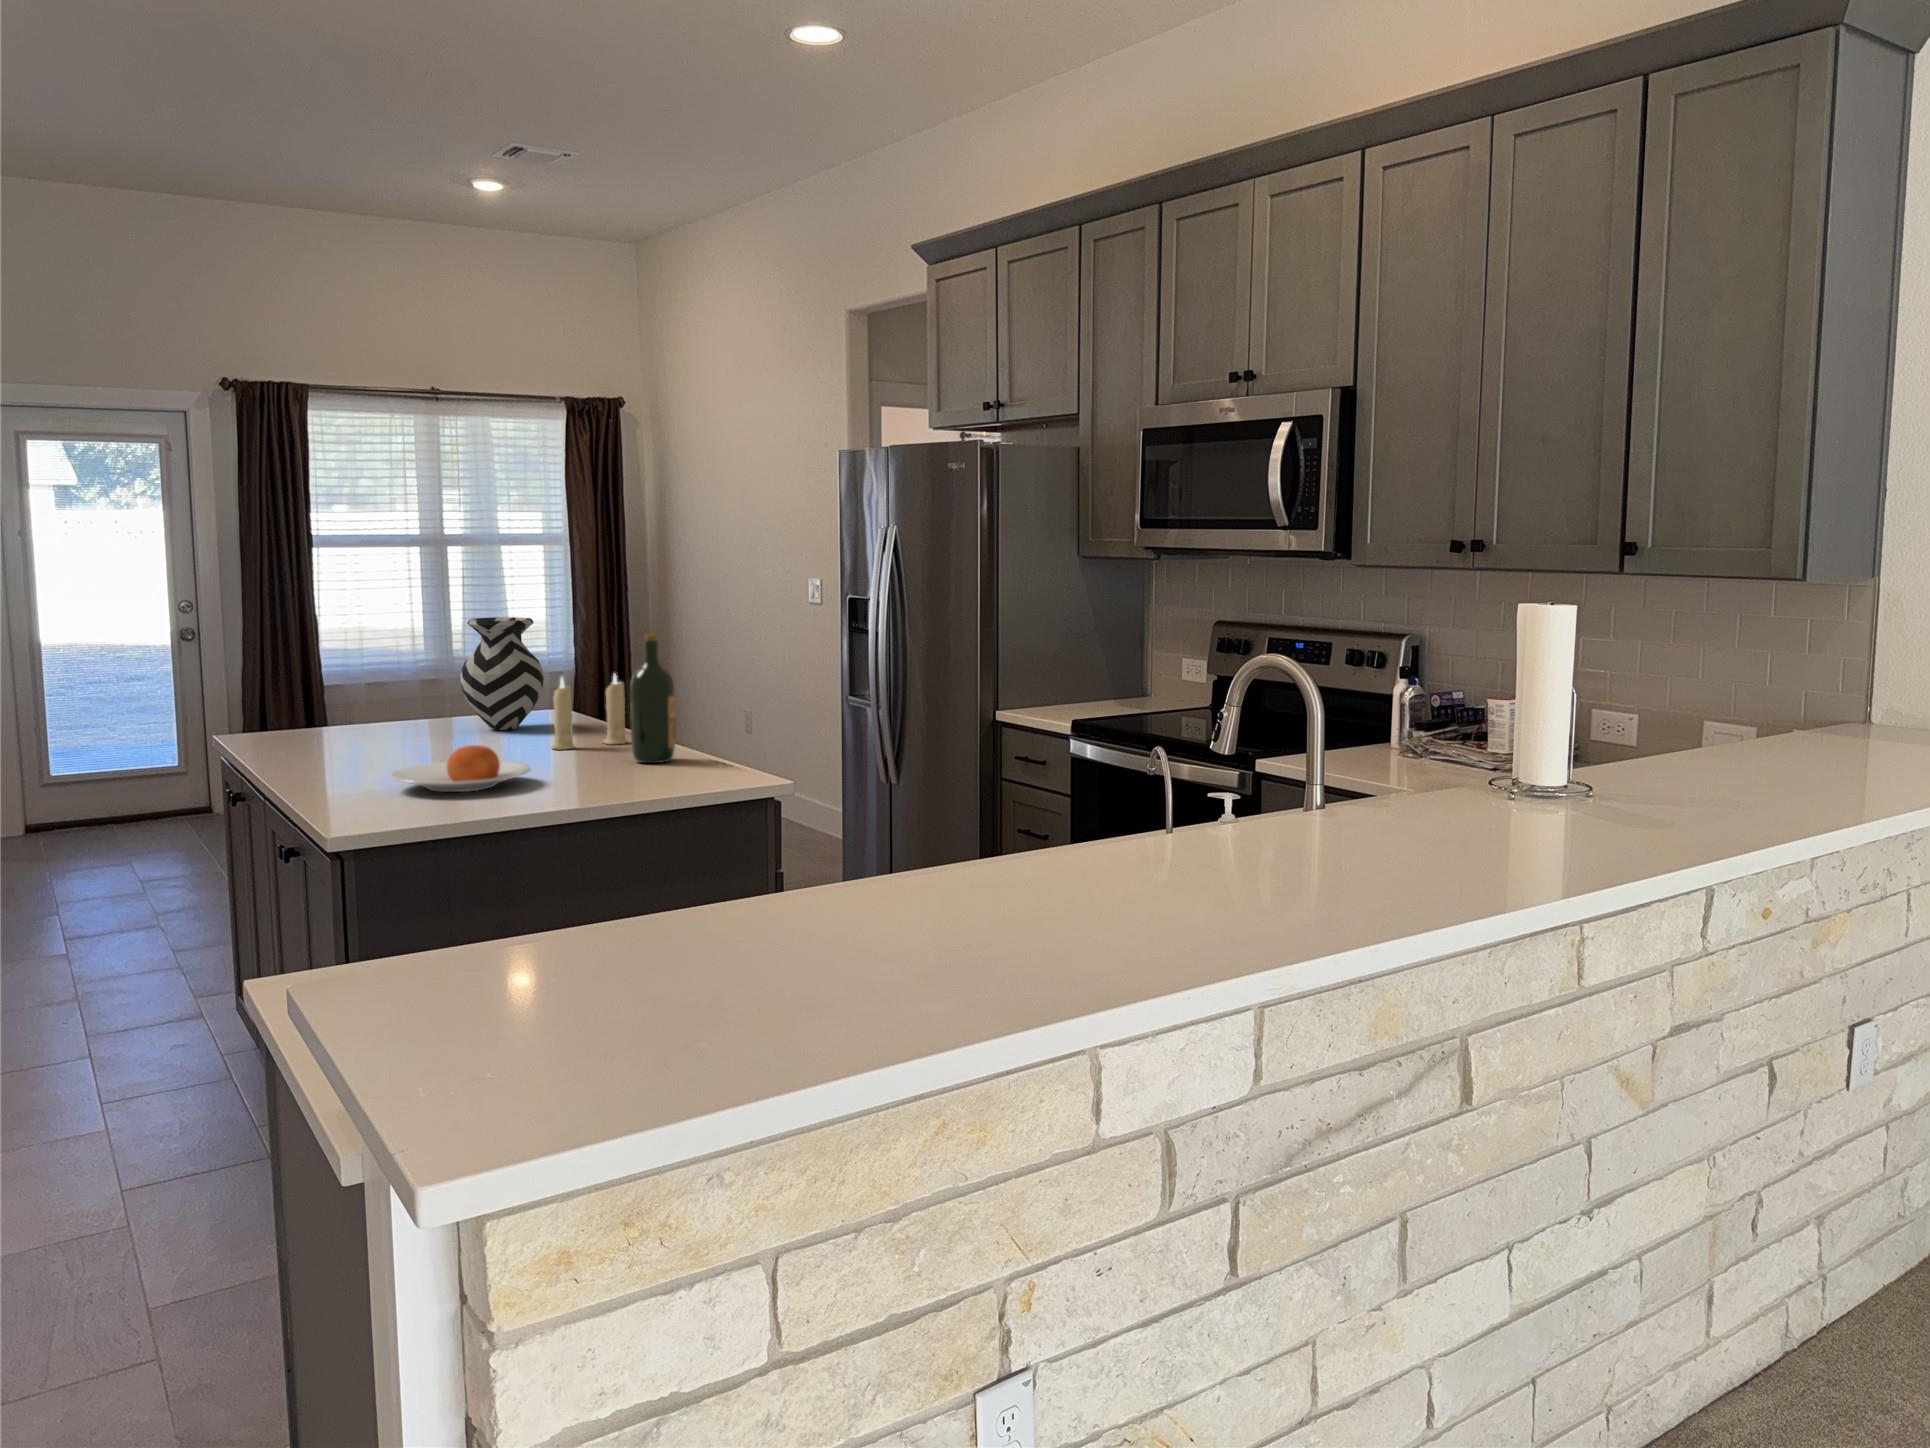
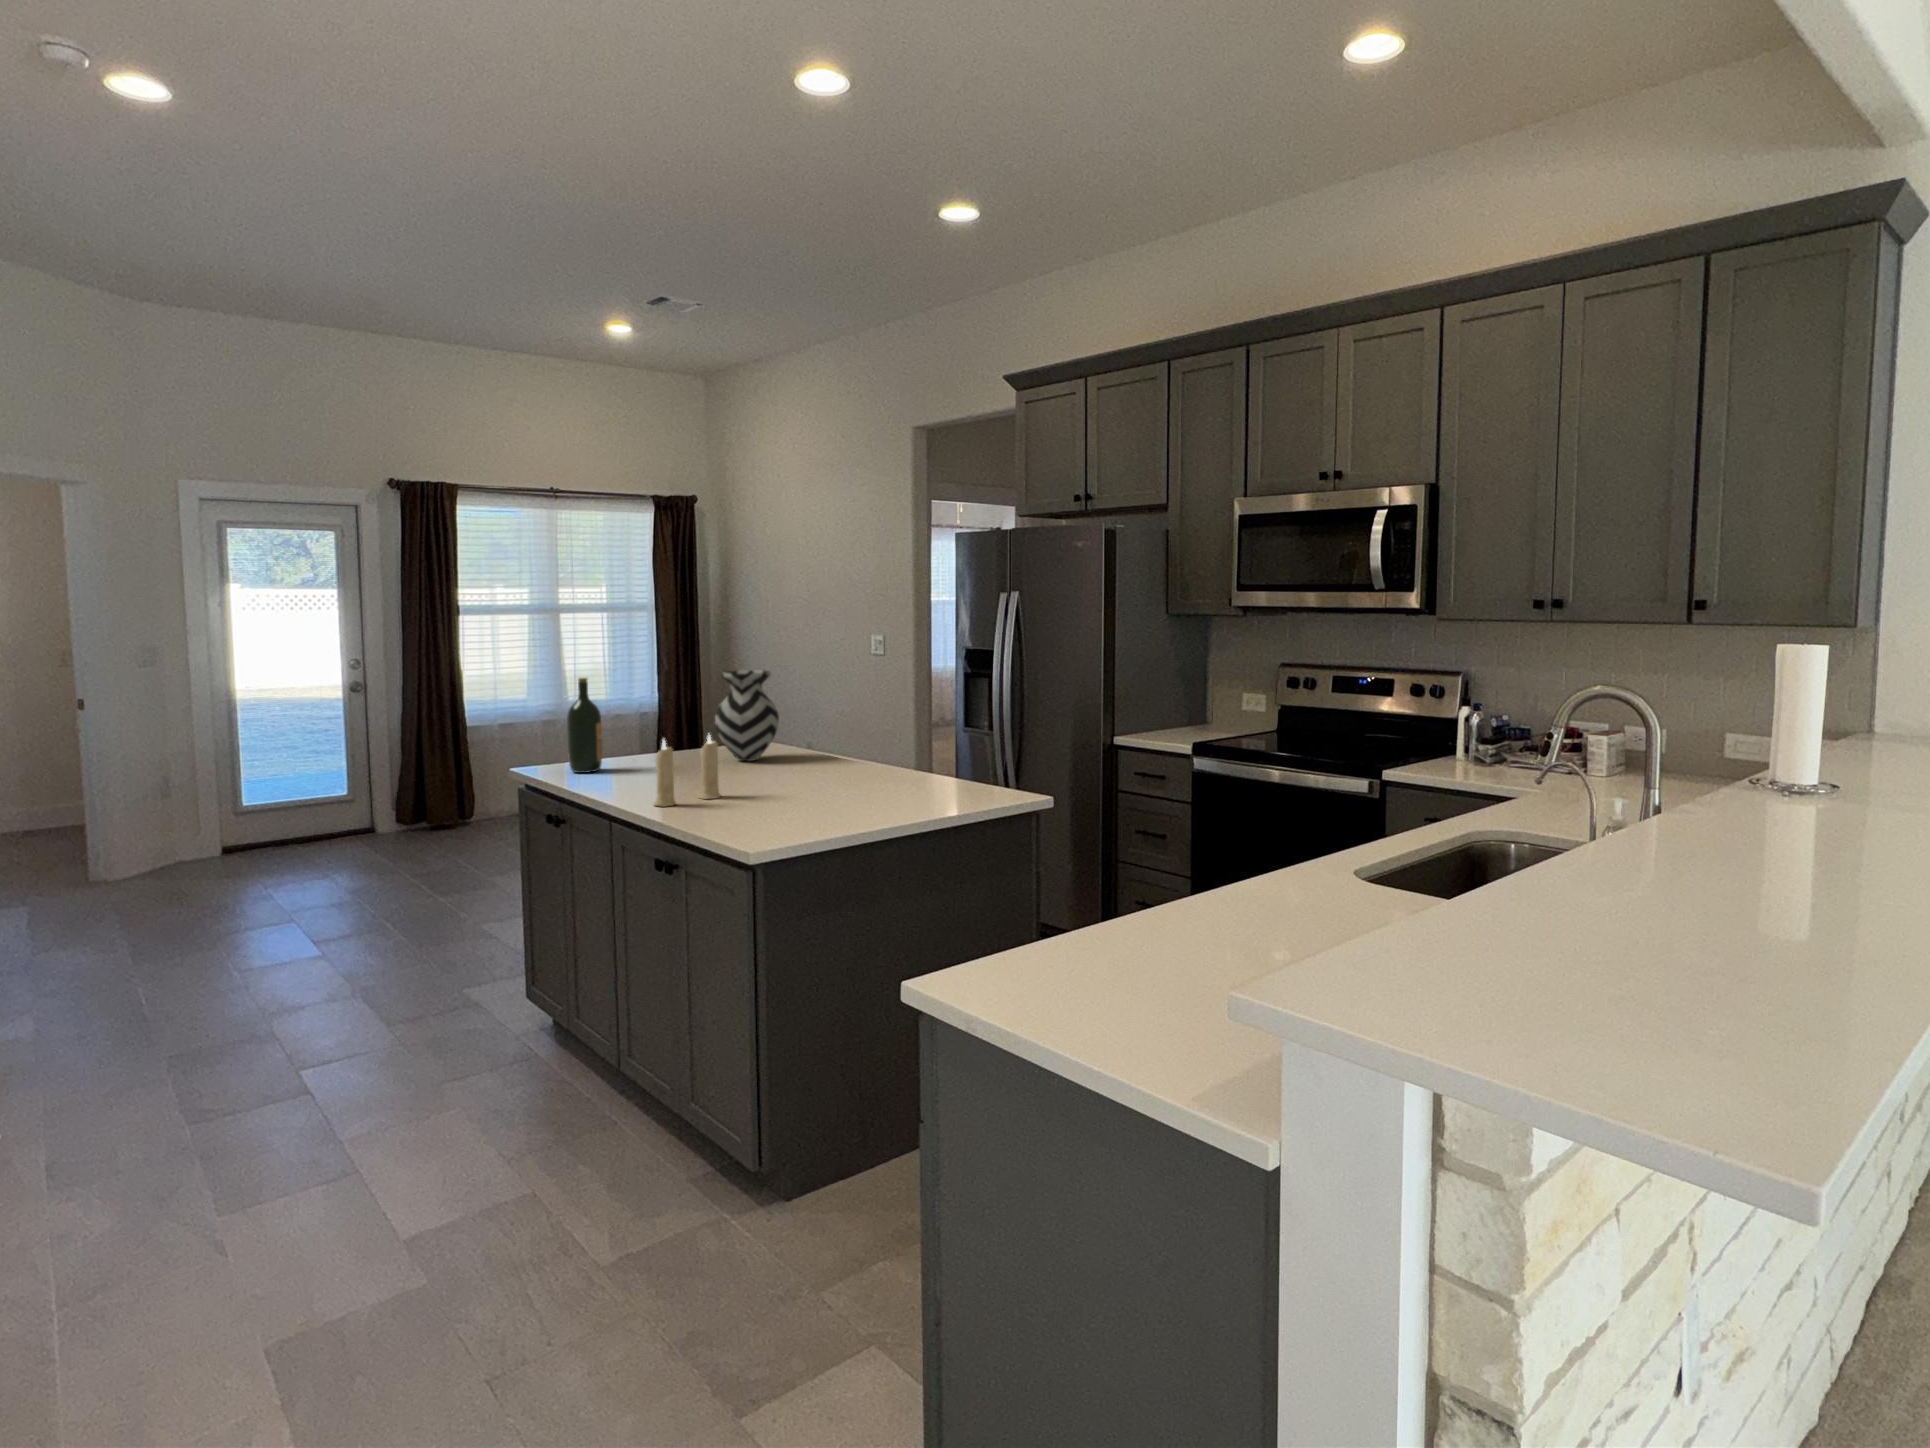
wine bottle: present [630,634,675,763] -> present [567,678,602,773]
candle: present [551,674,628,750] -> present [654,735,721,807]
plate: present [391,745,531,792] -> none [743,776,852,815]

